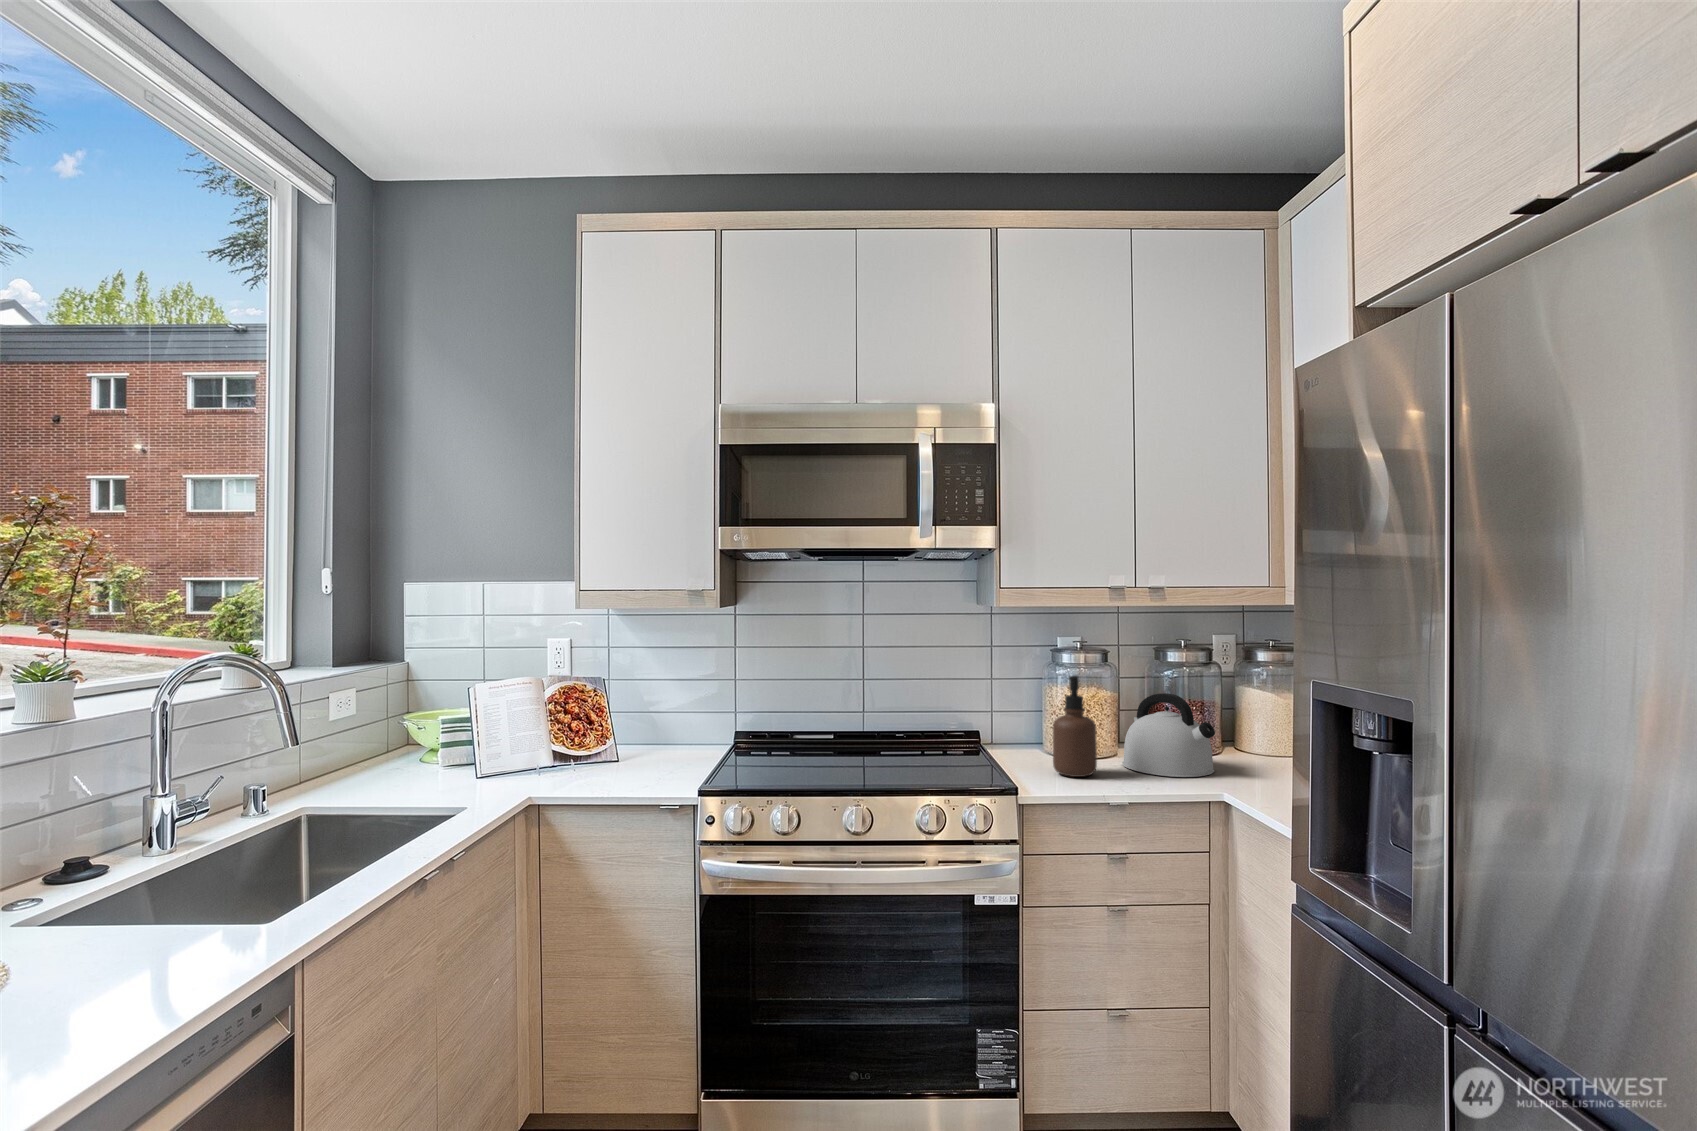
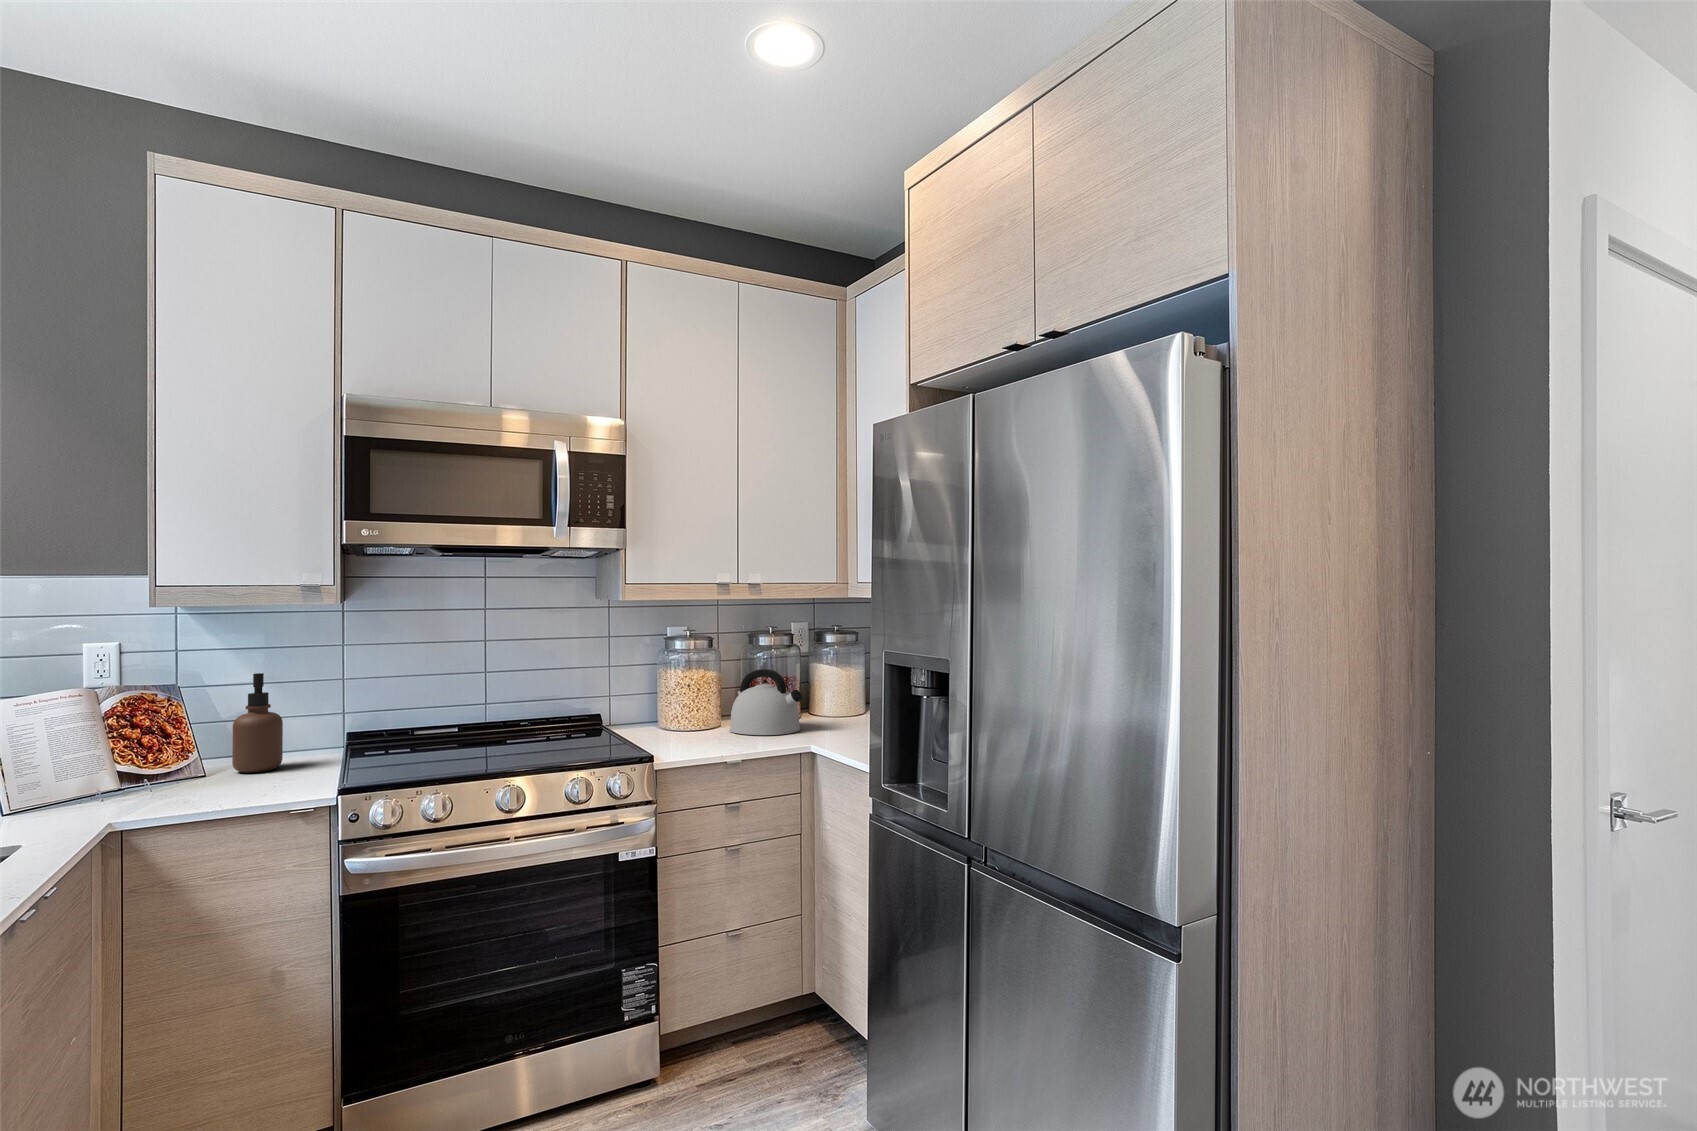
soap dispenser: present [1053,676,1097,777] -> present [232,673,283,772]

